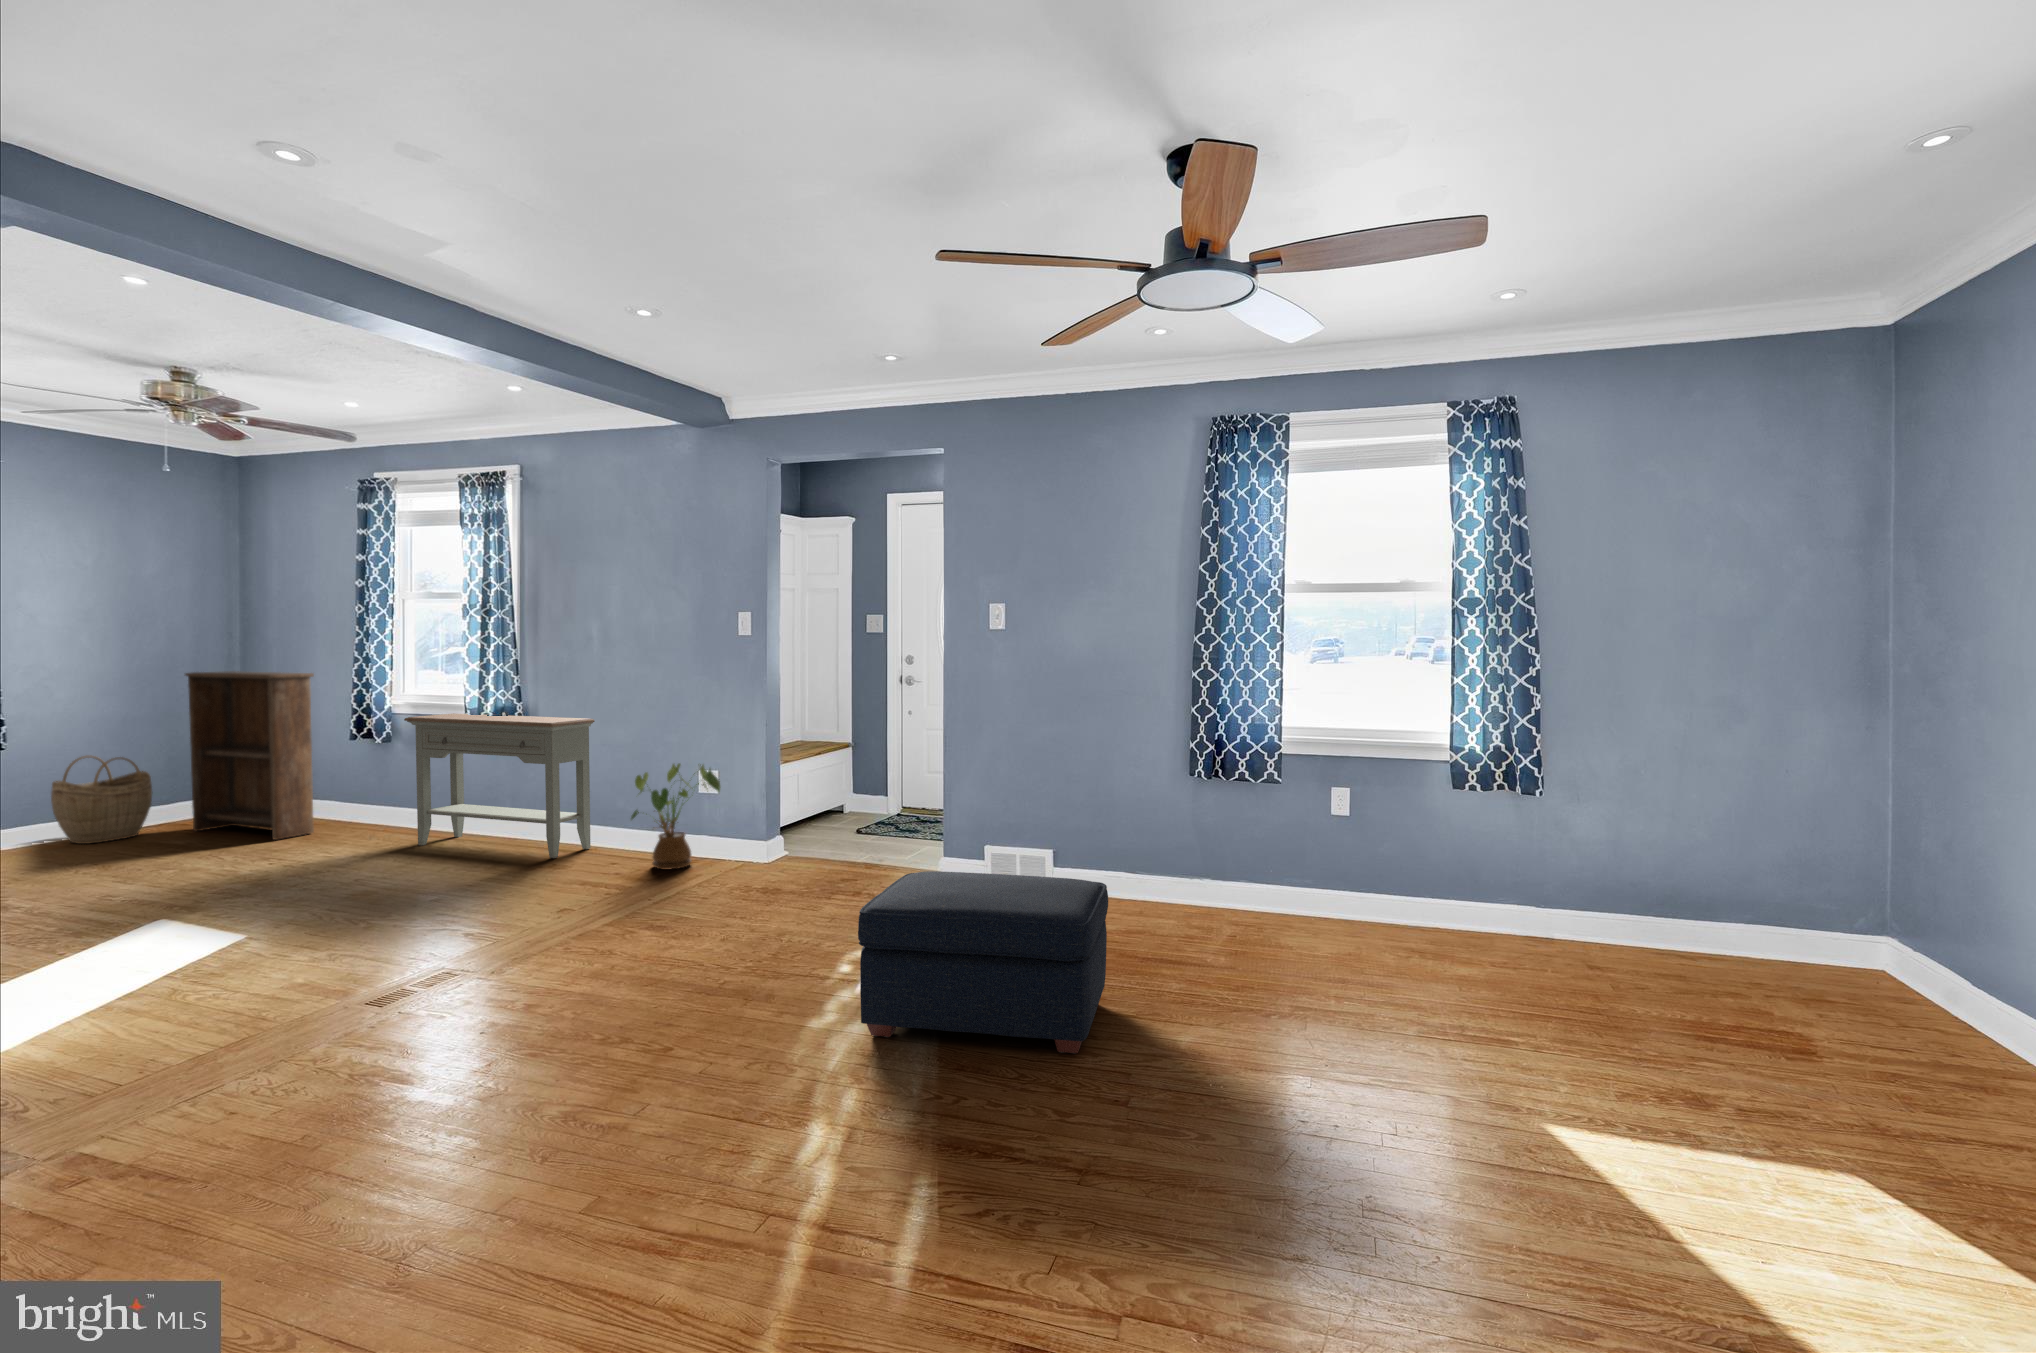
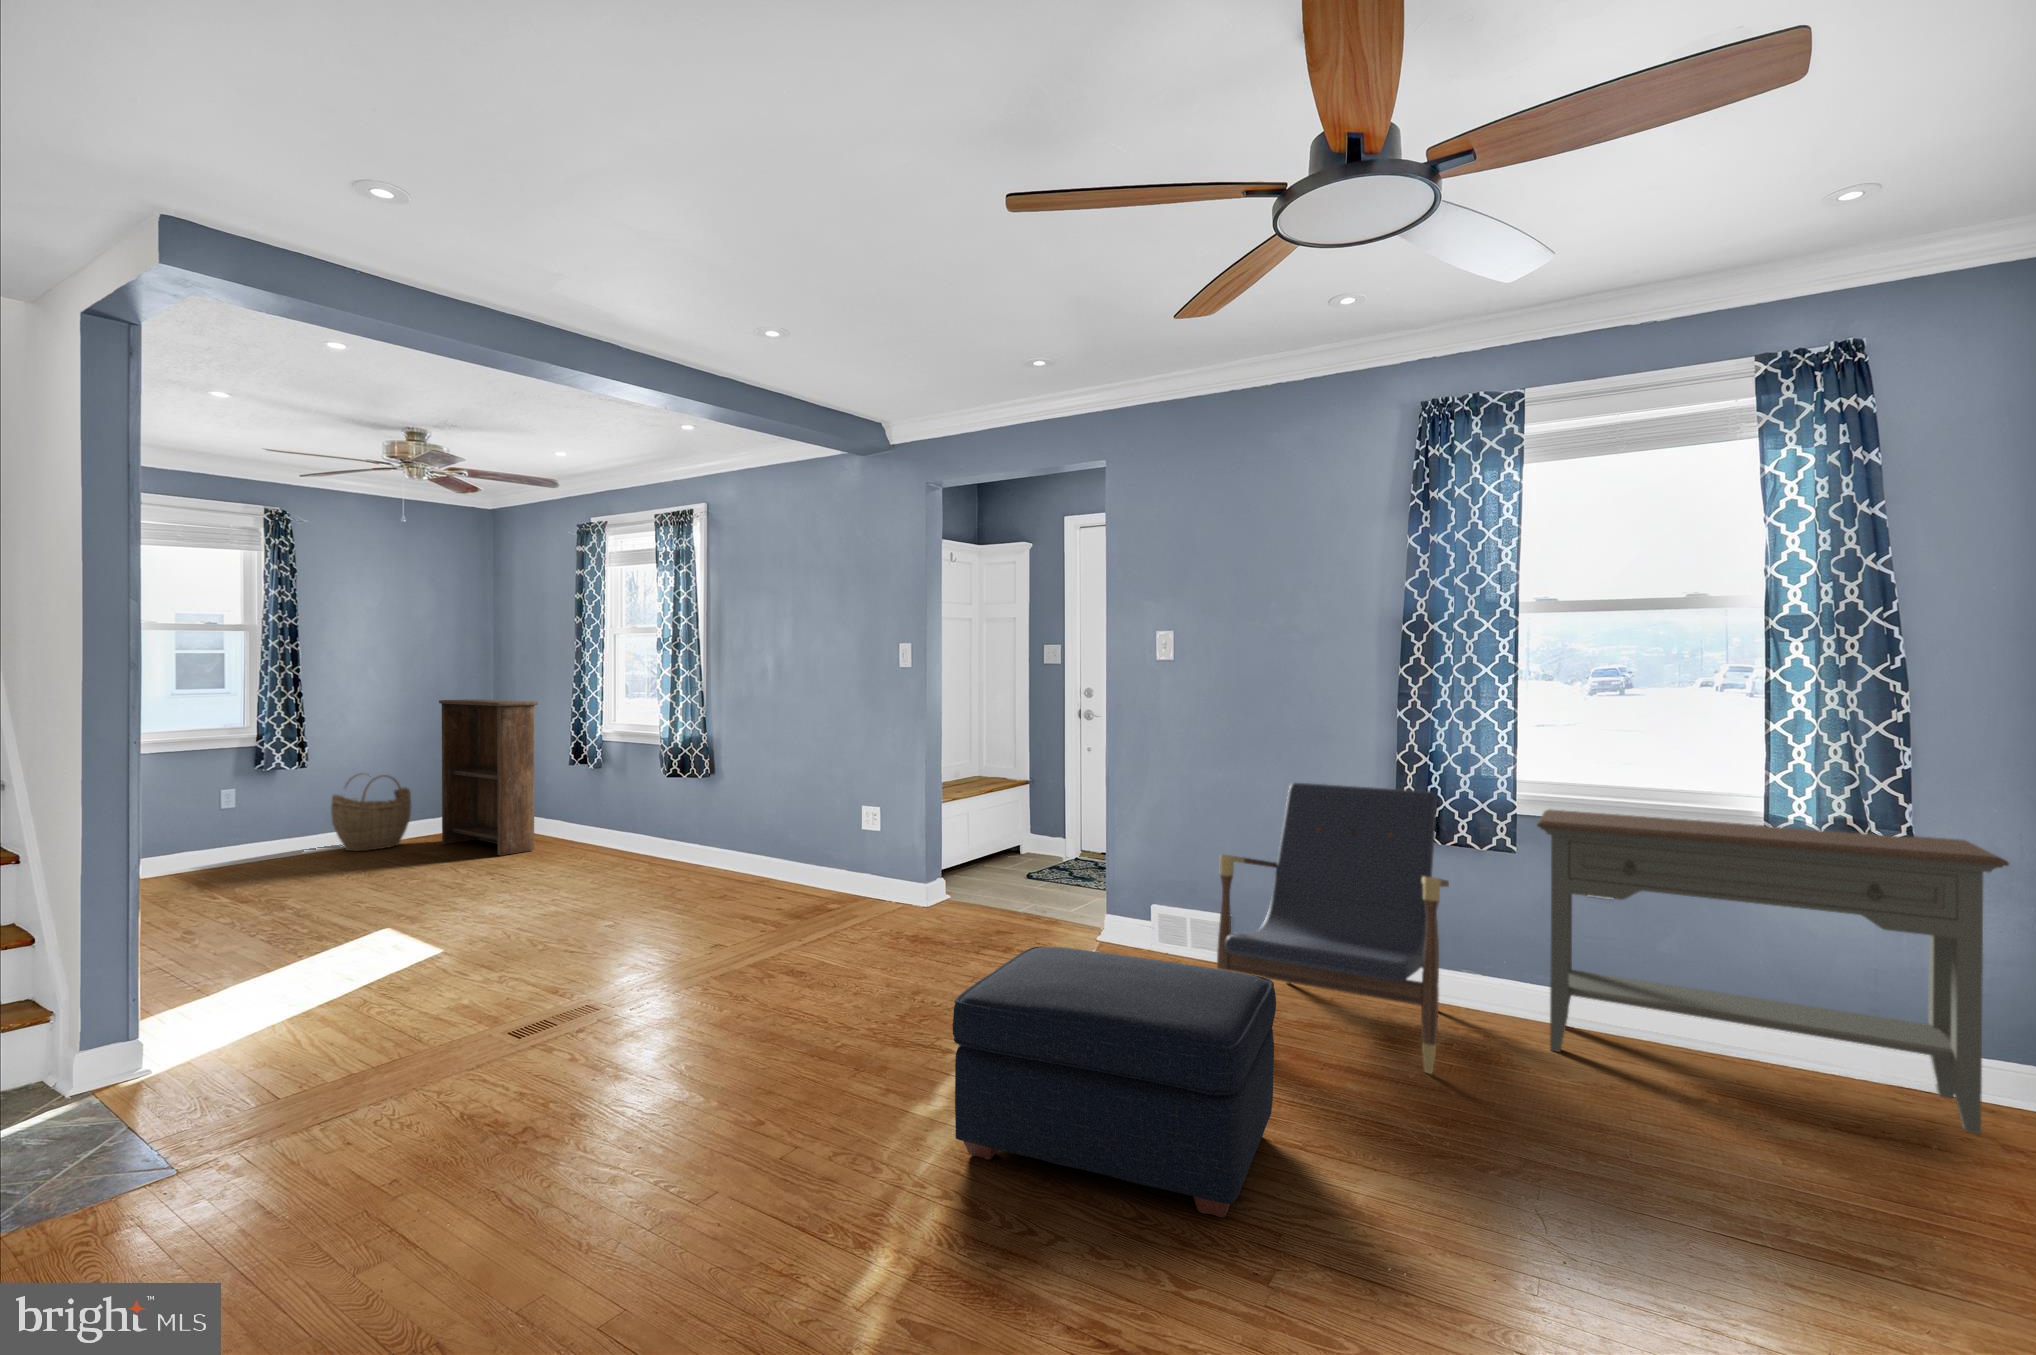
console table: present [404,713,595,858] -> present [1537,810,2009,1134]
lounge chair: none [1052,735,1231,955] -> present [1217,783,1449,1074]
house plant: present [631,764,721,870] -> none [787,797,878,908]

